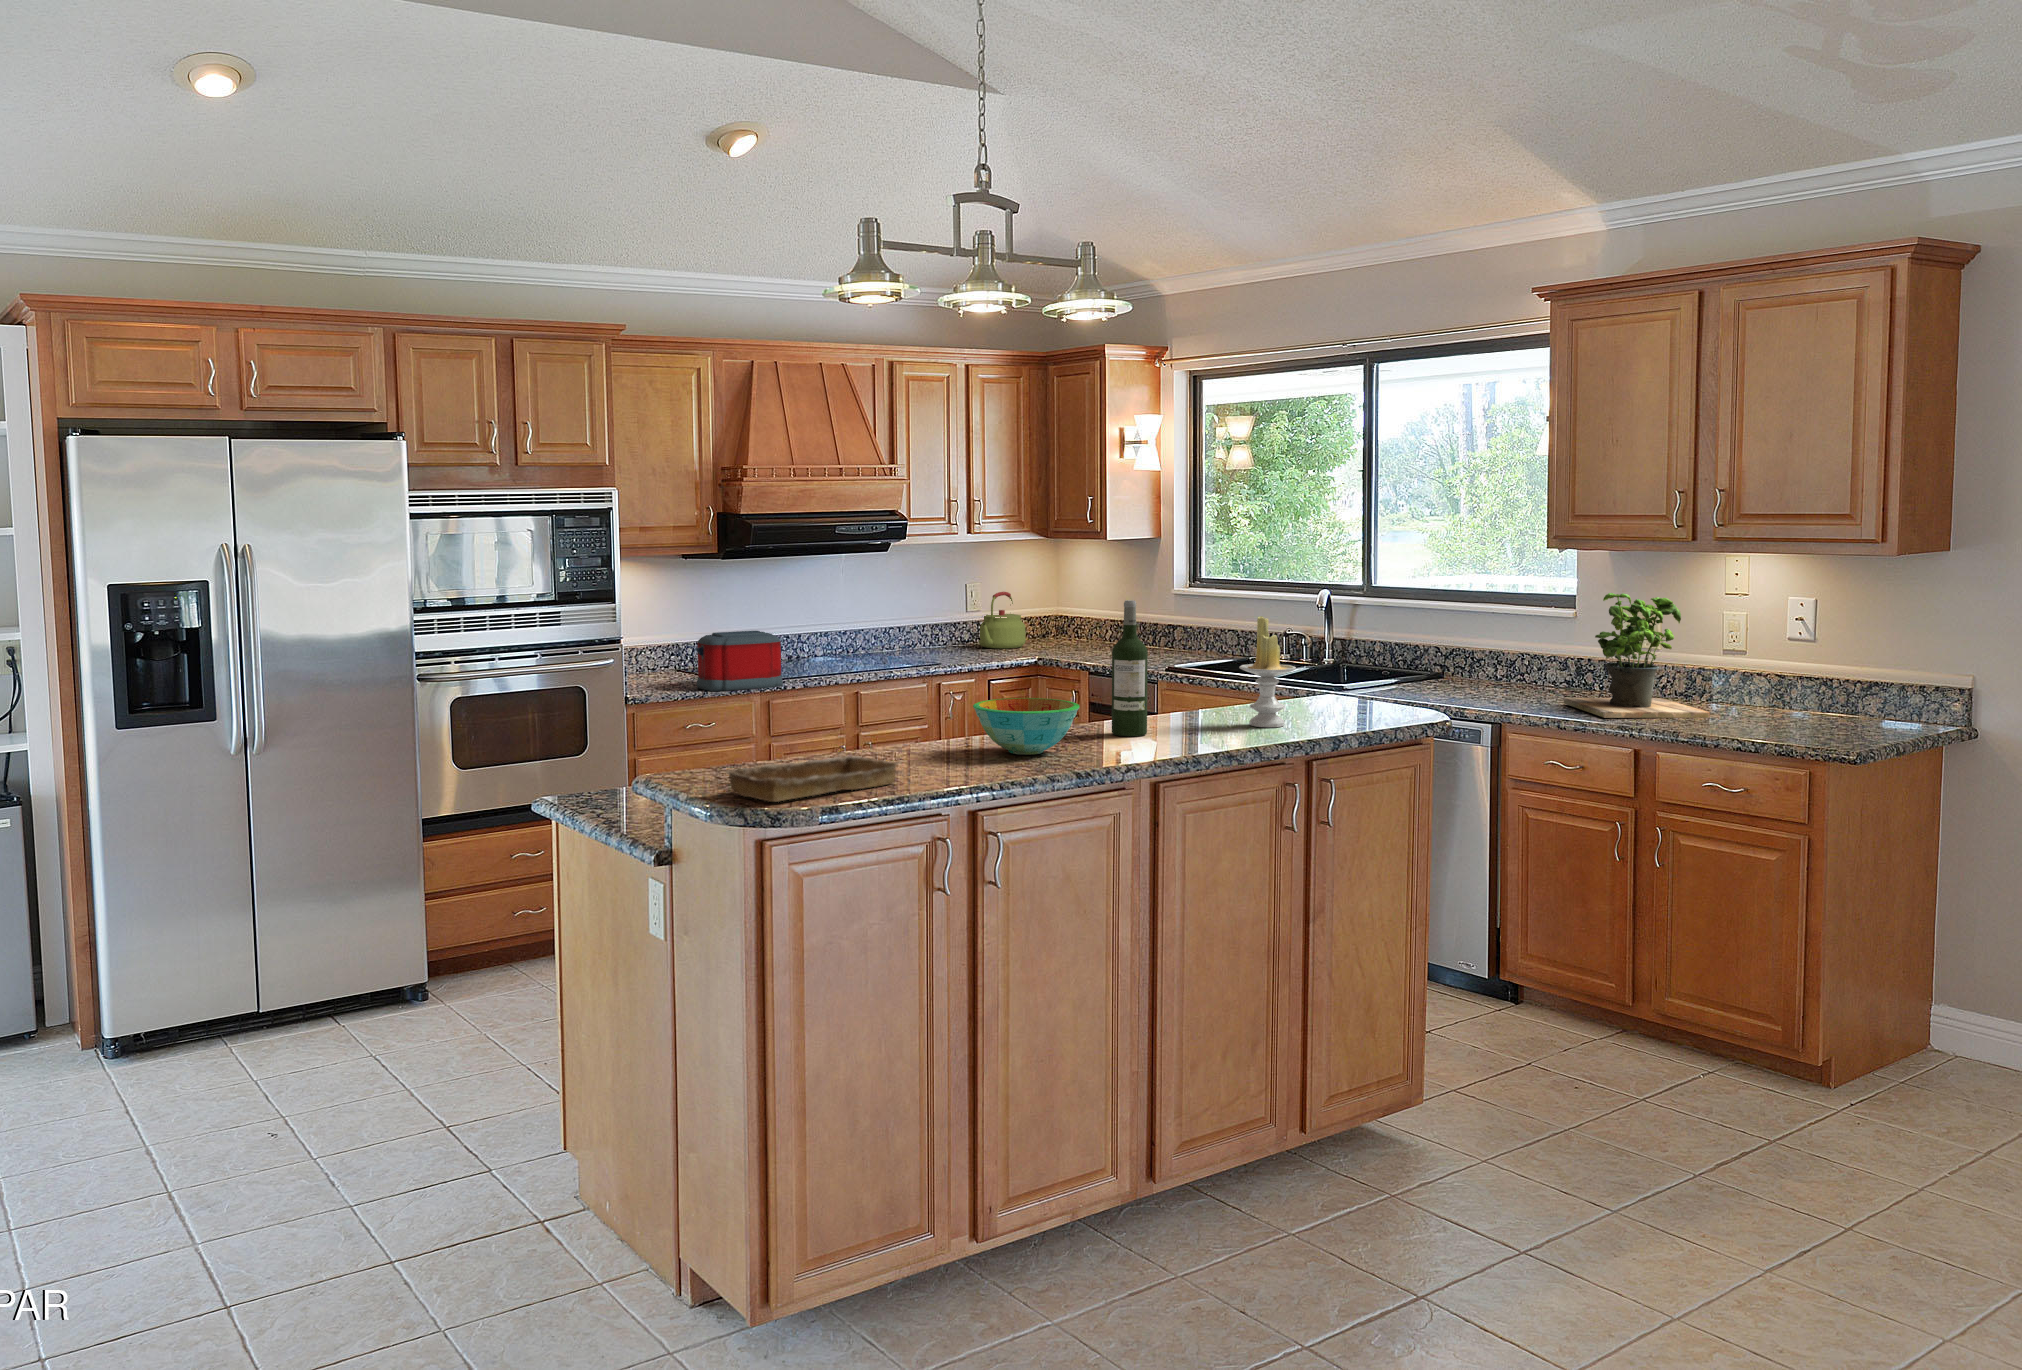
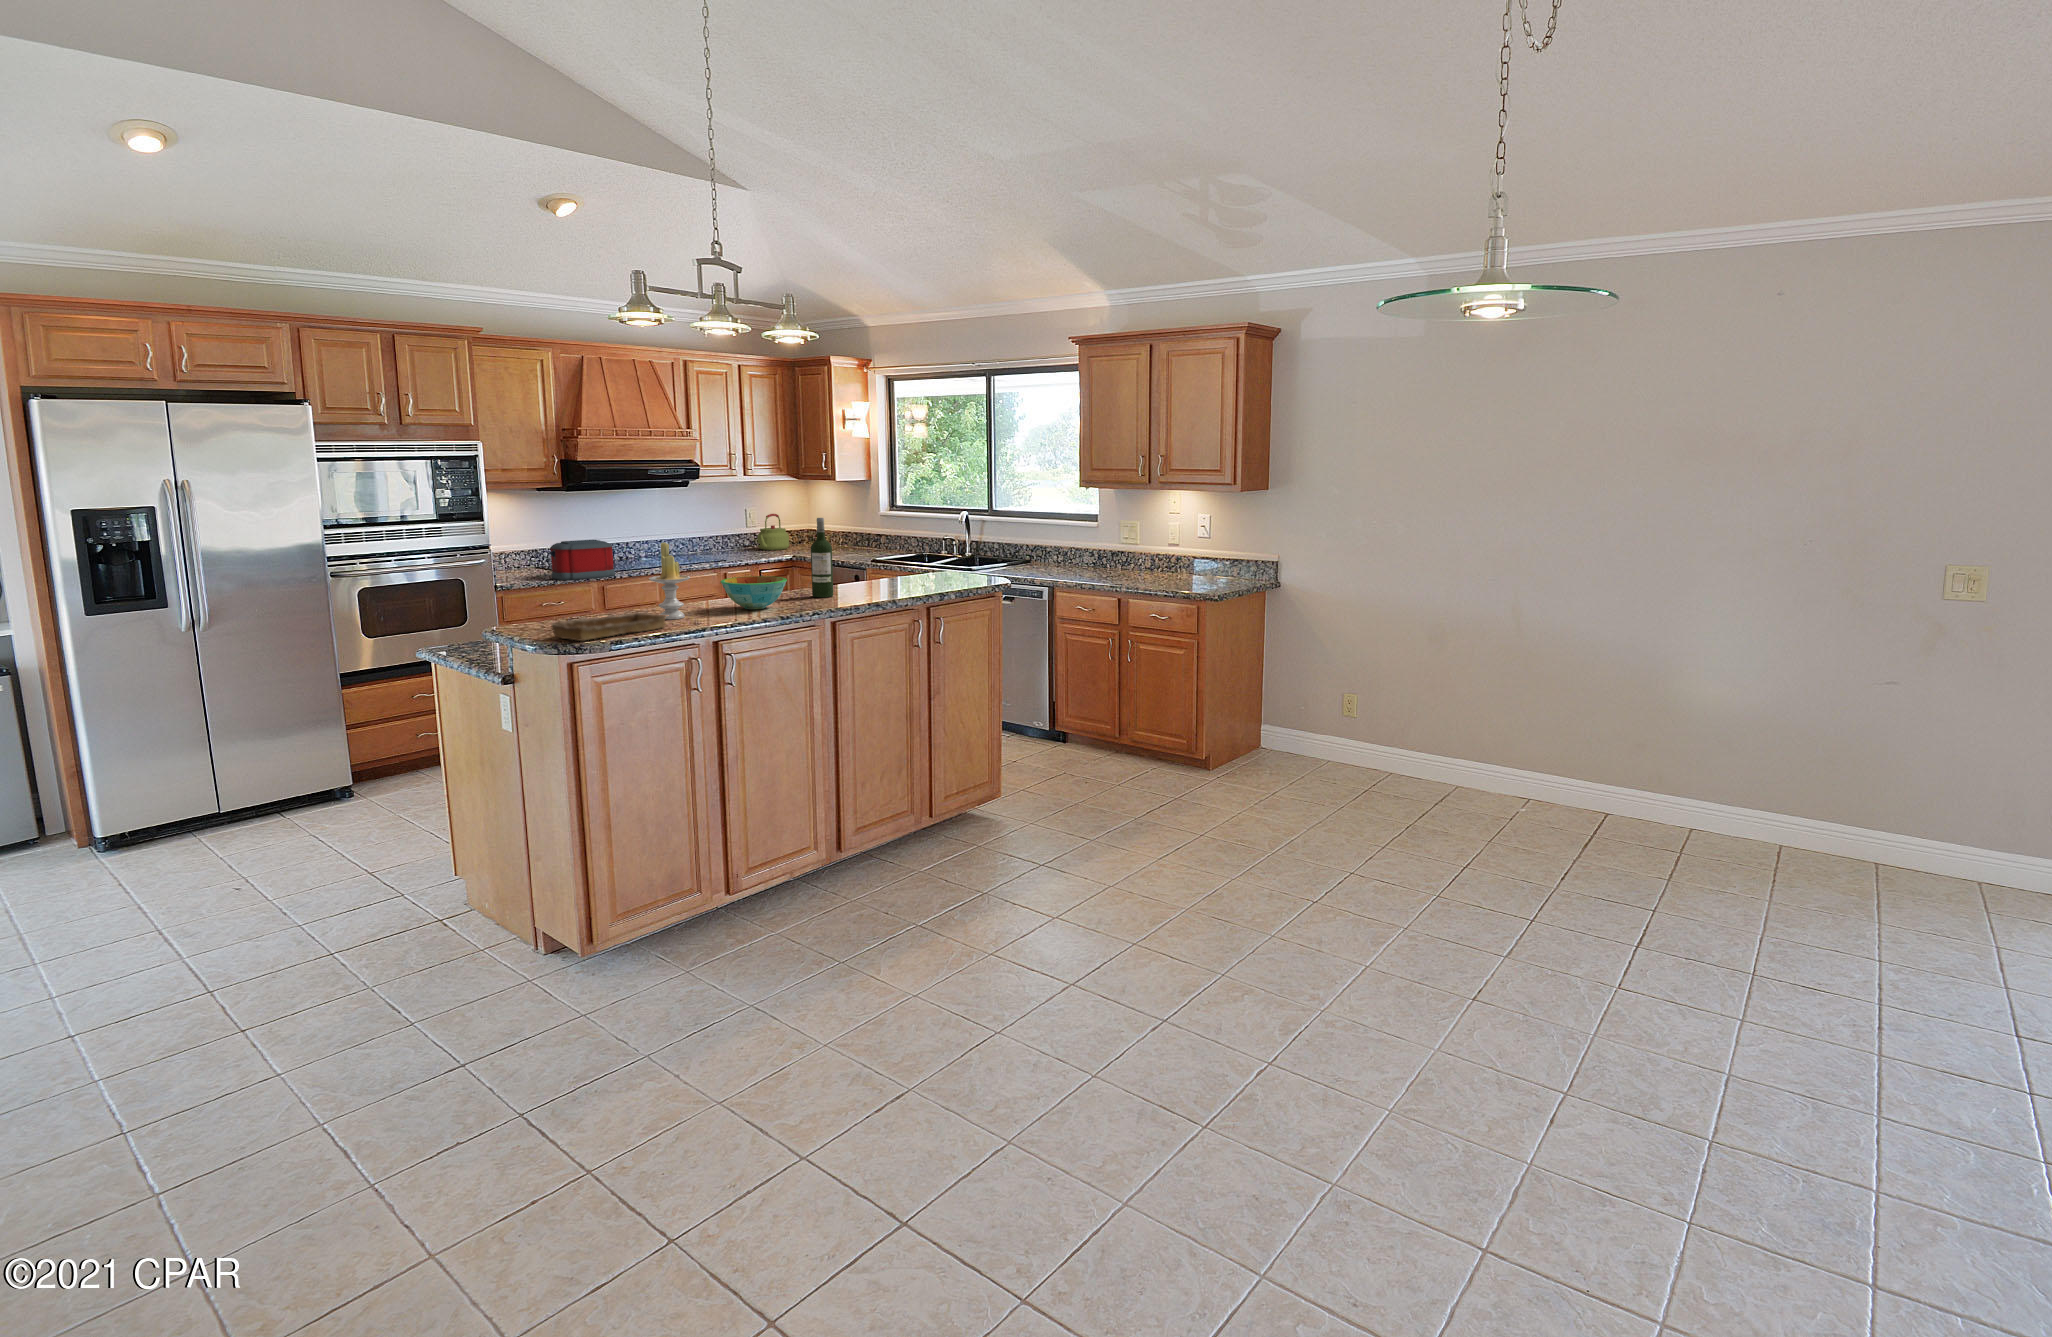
potted plant: present [1563,593,1710,718] -> none [1088,513,1158,582]
candle: present [1239,616,1296,727] -> present [649,542,690,619]

